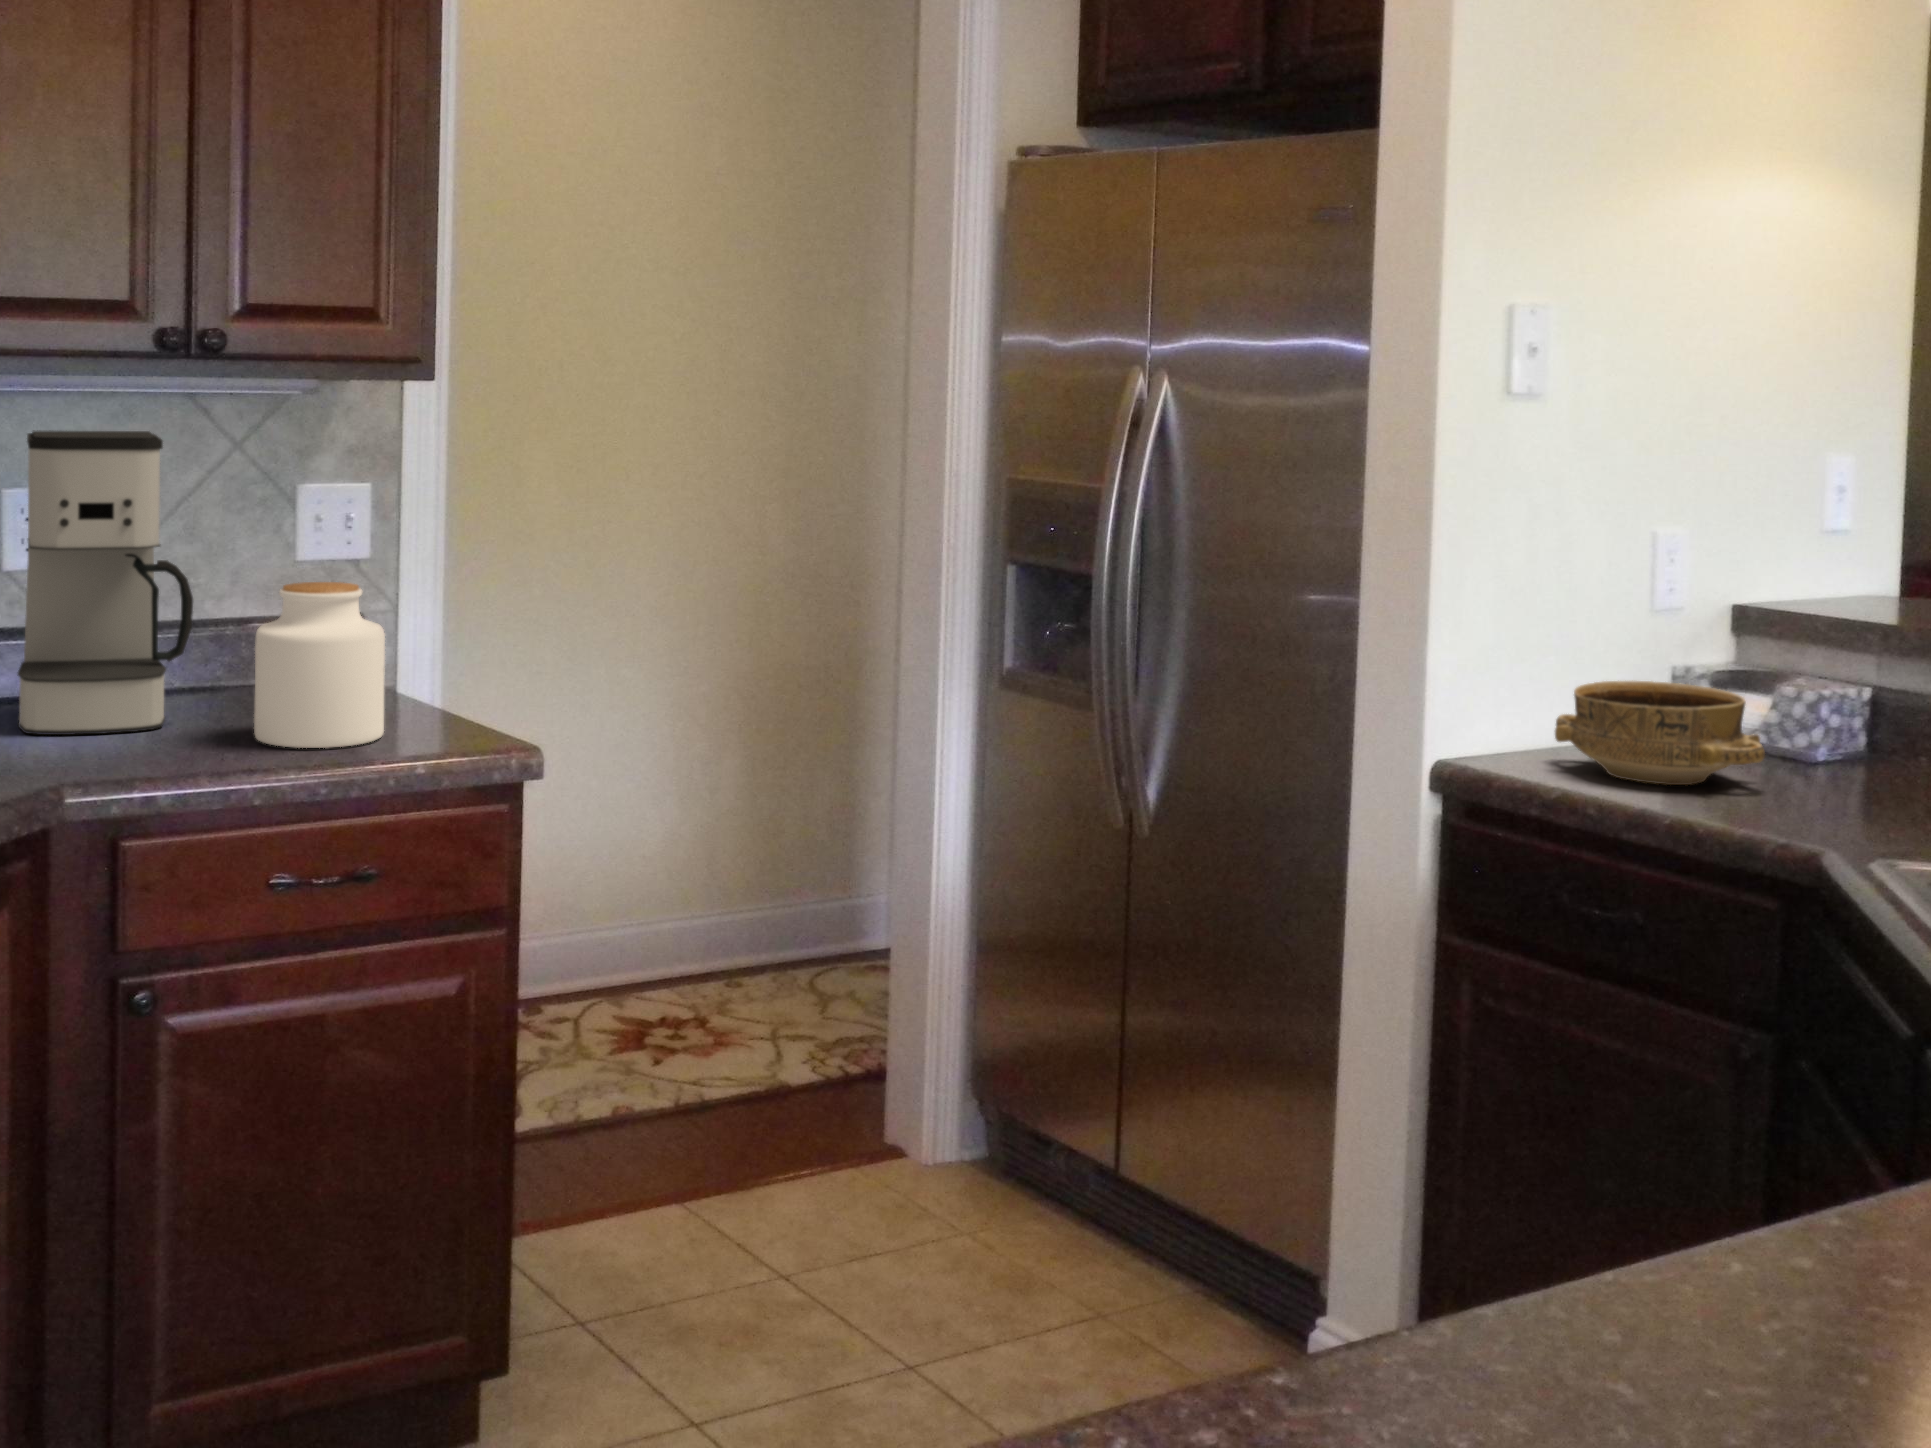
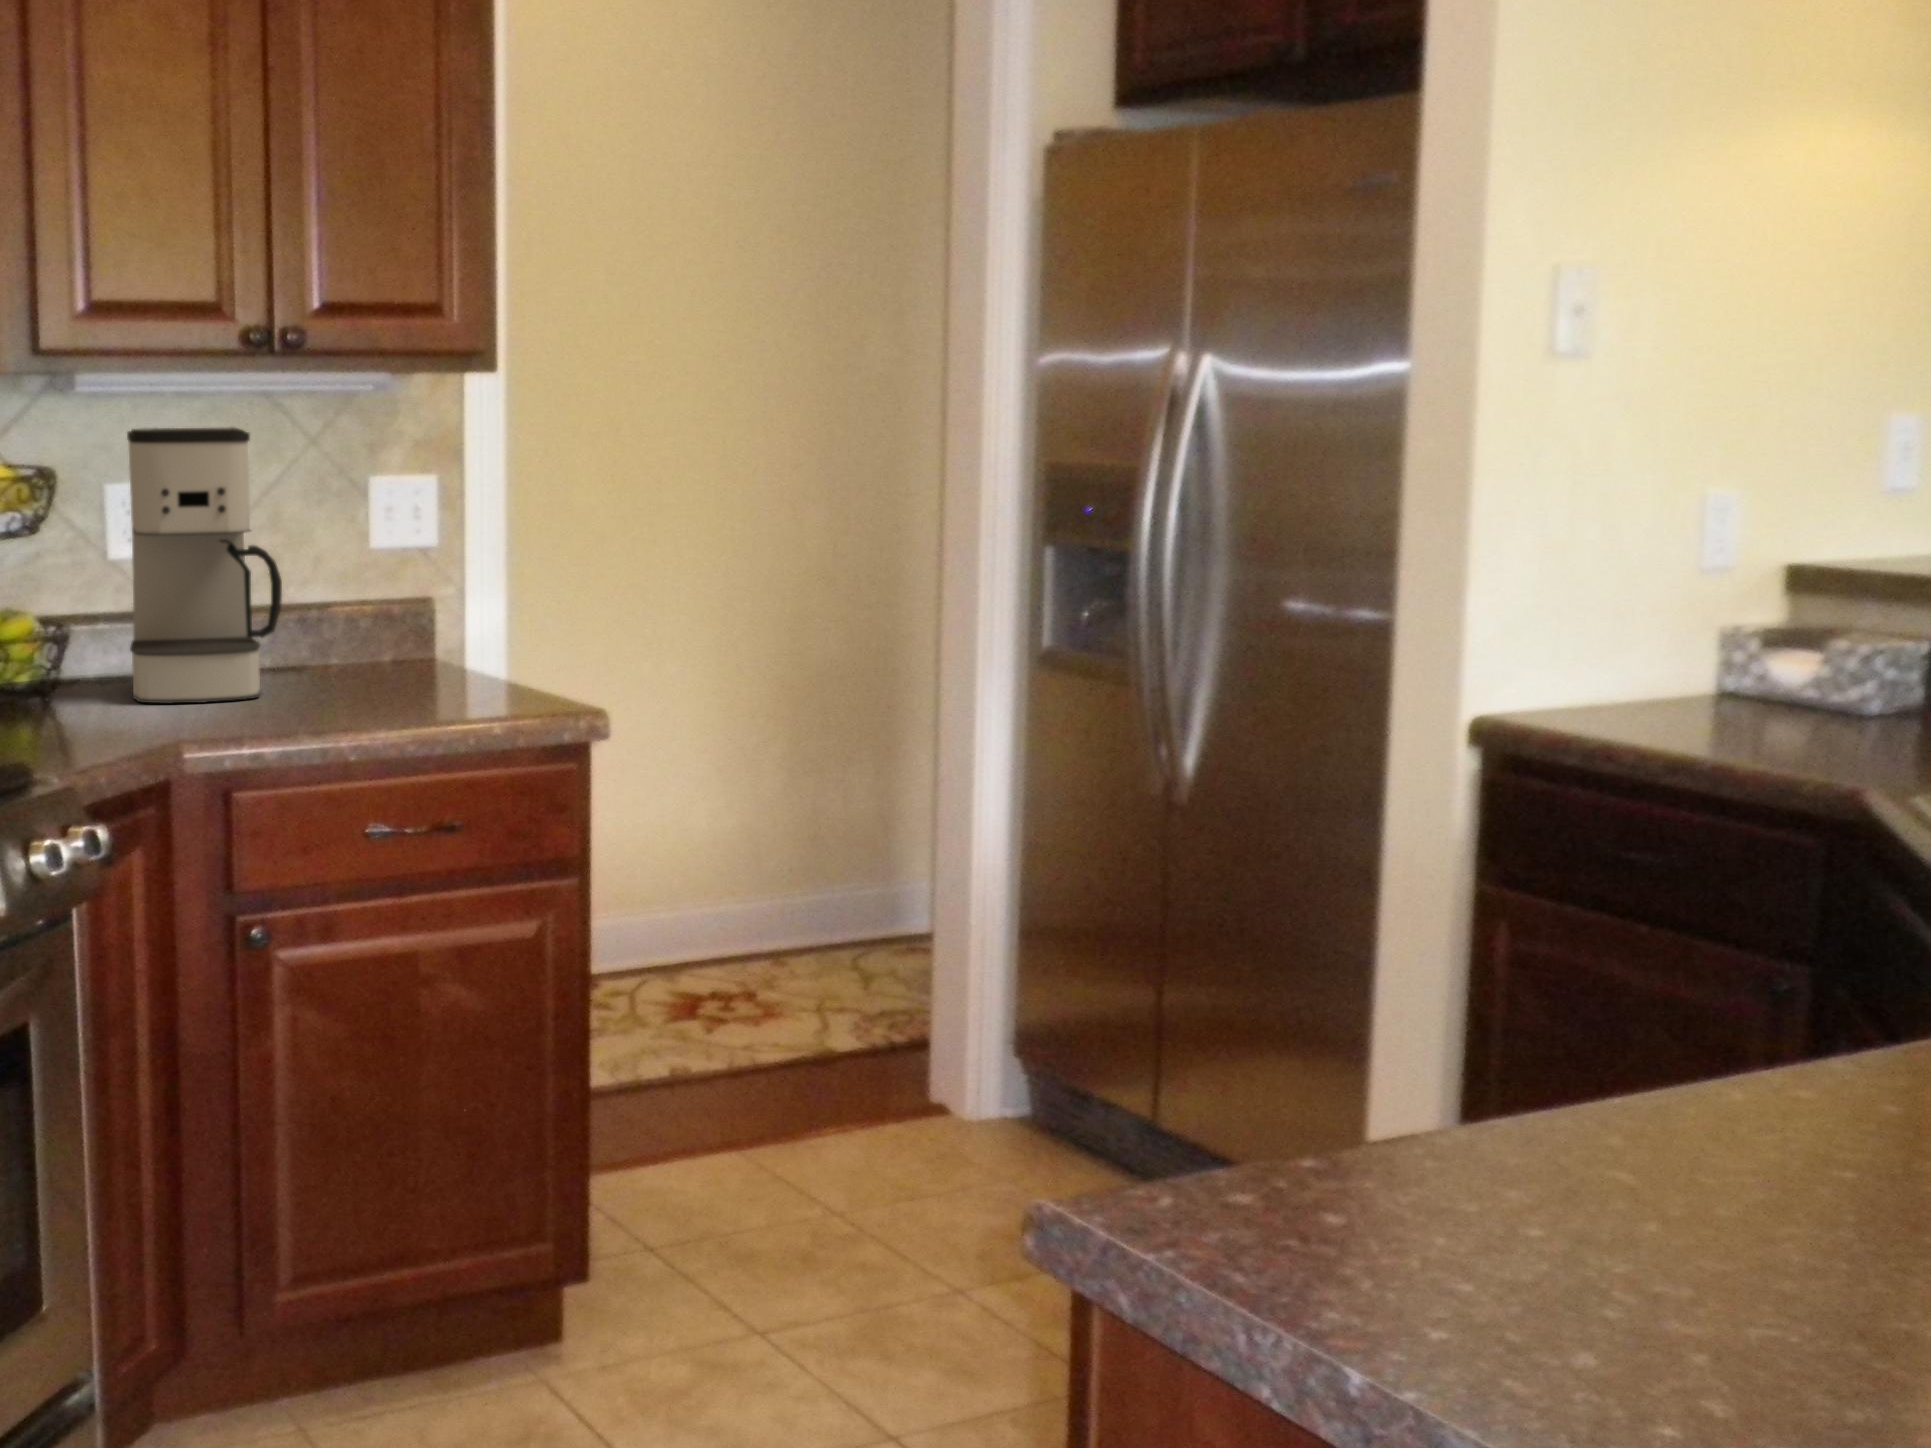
jar: present [254,582,385,748] -> none [341,561,459,712]
ceramic bowl: present [1555,681,1765,785] -> none [1596,637,1815,736]

